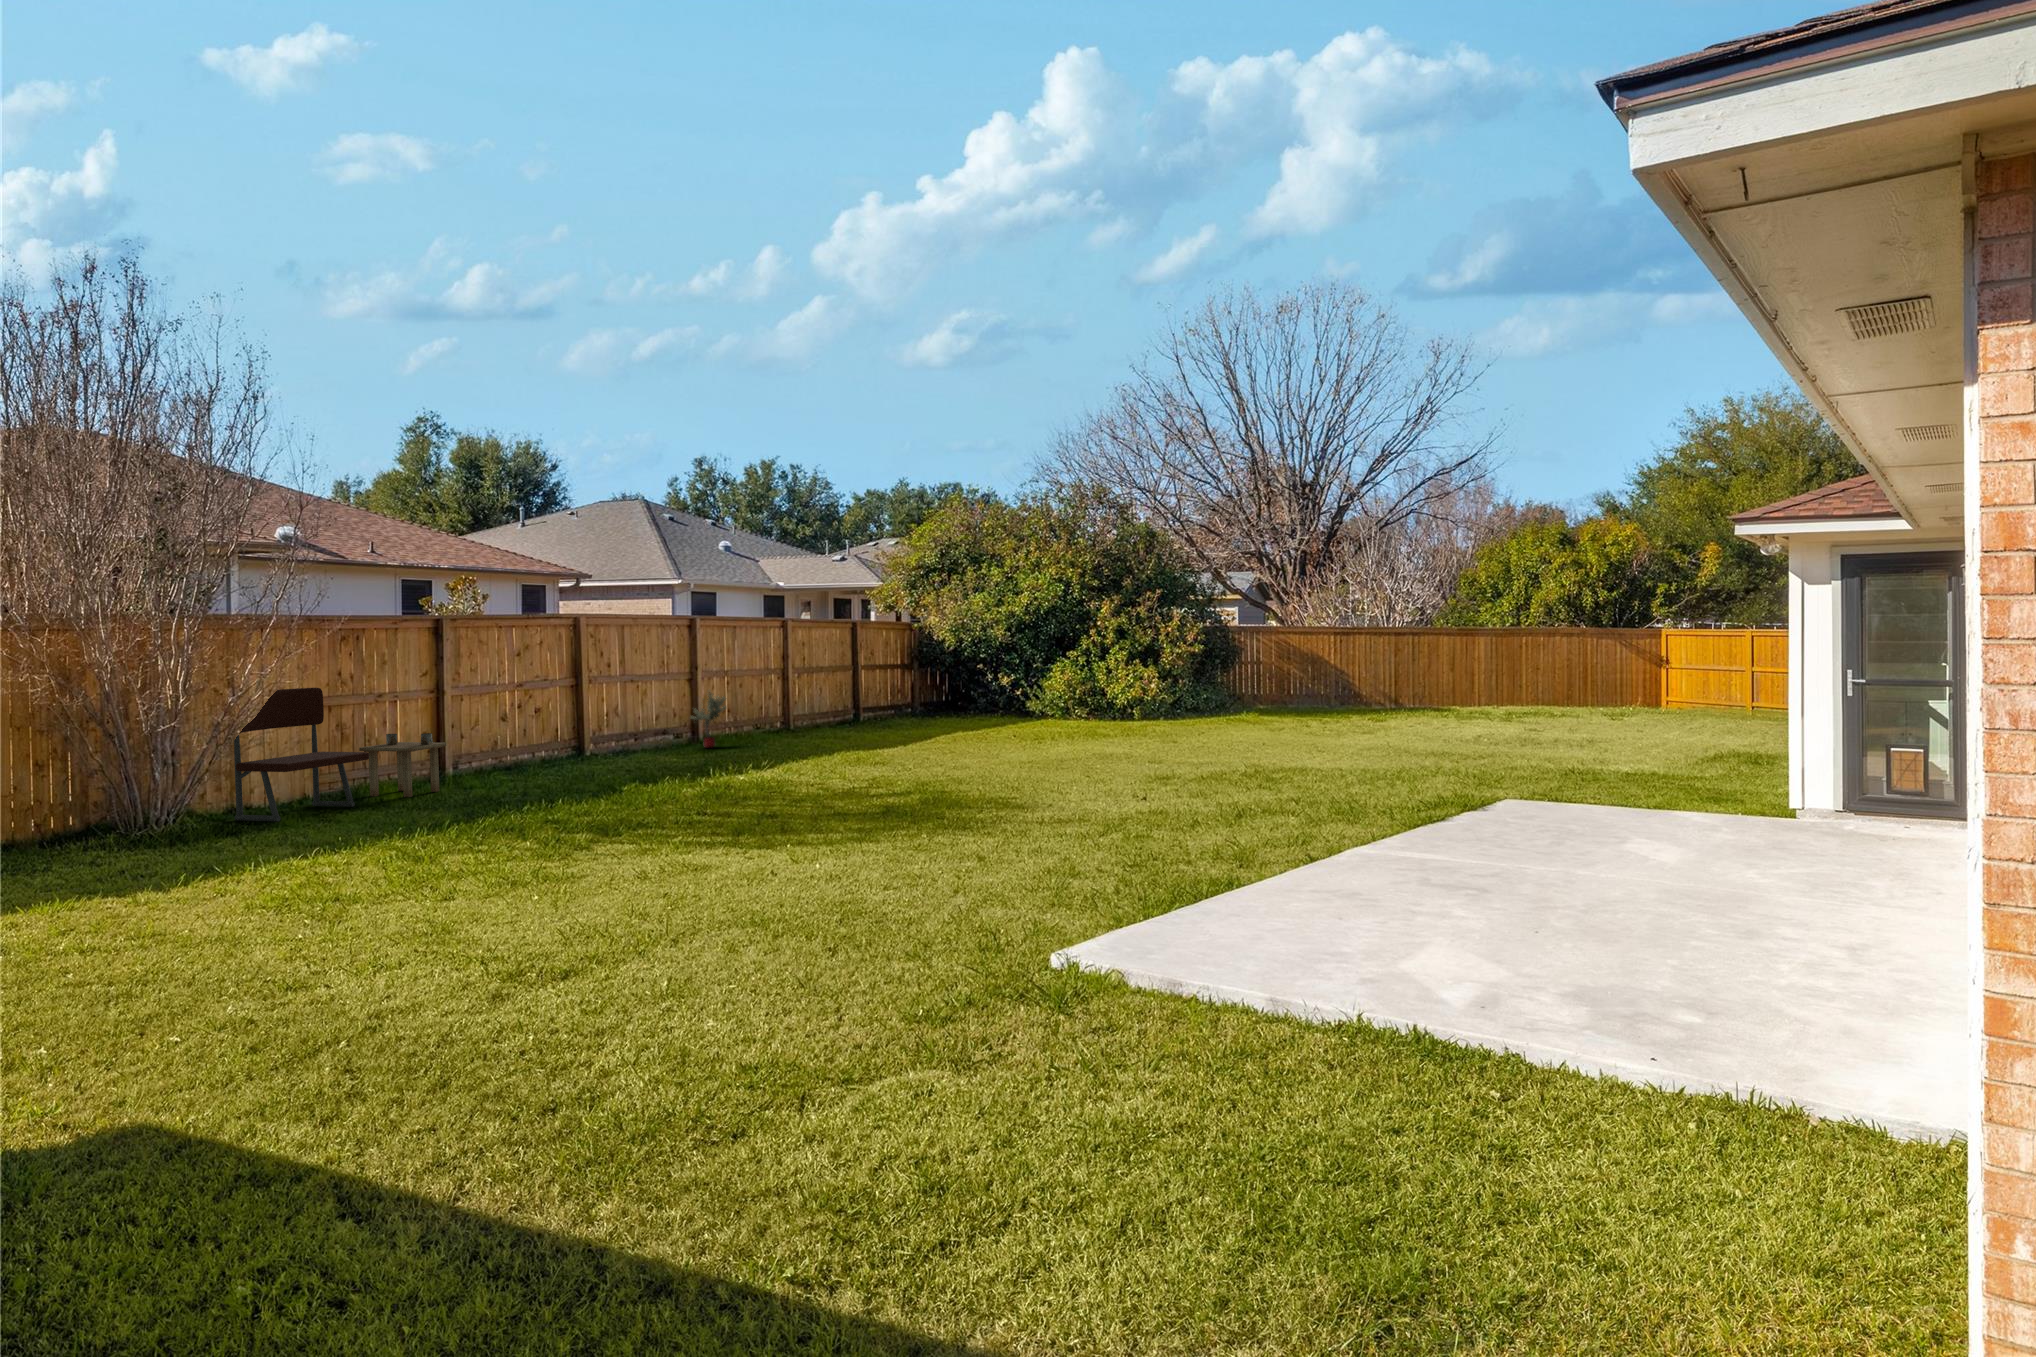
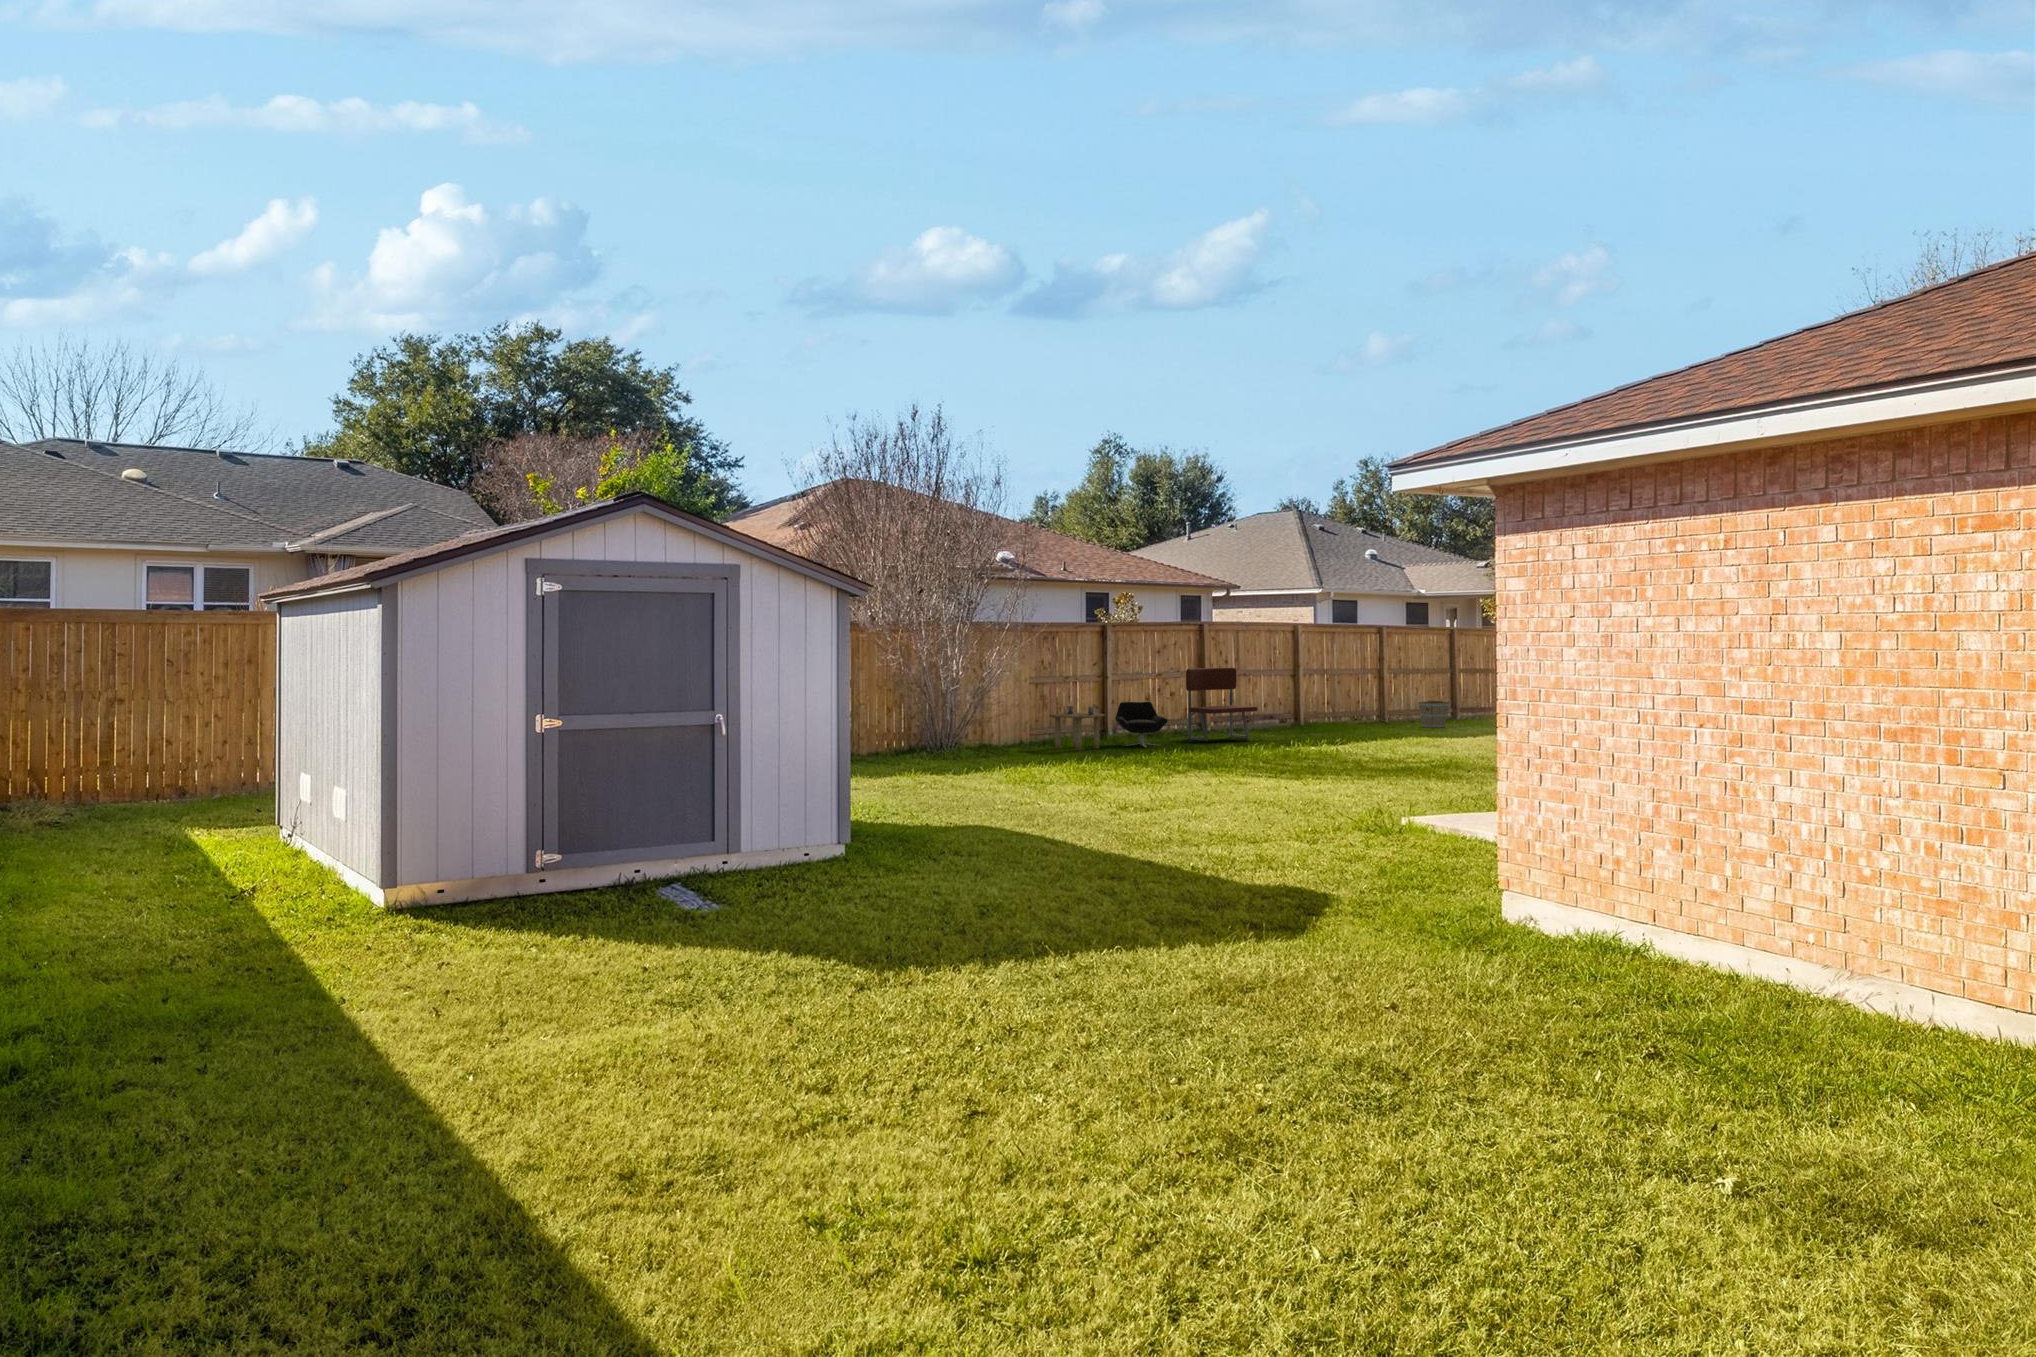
bench: present [234,688,369,822] -> present [1186,668,1258,741]
potted tree: present [691,692,726,748] -> none [1292,685,1325,734]
wooden bucket: none [822,701,857,731] -> present [1418,701,1449,728]
lounge chair: none [461,721,538,784] -> present [1115,702,1168,747]

